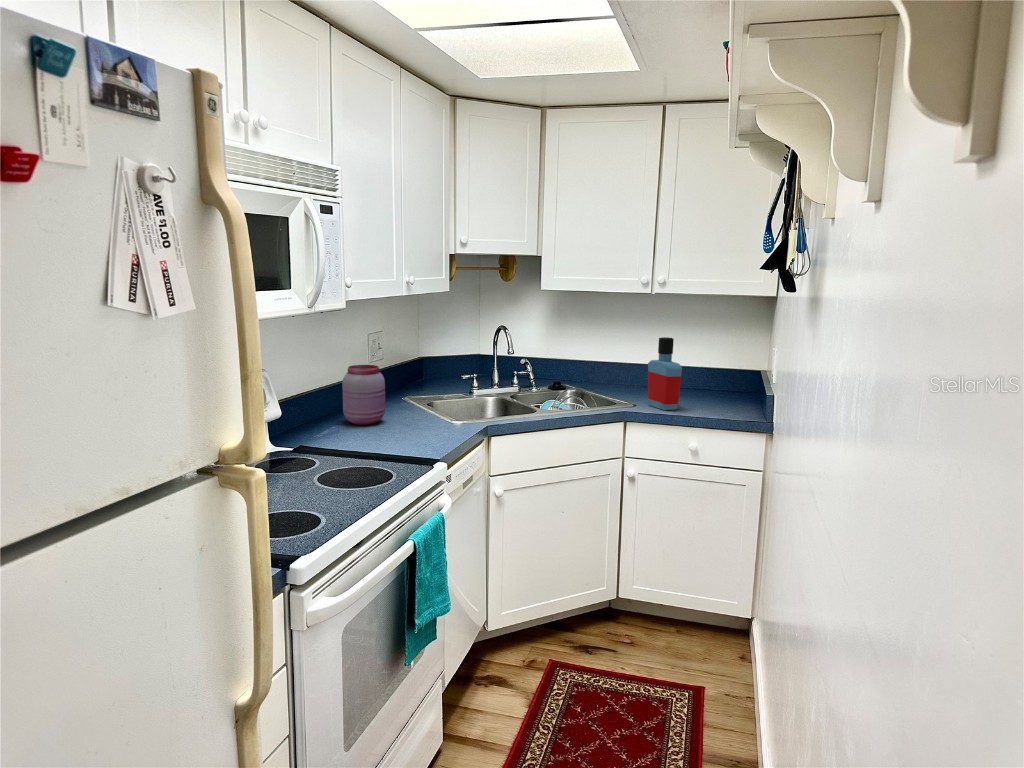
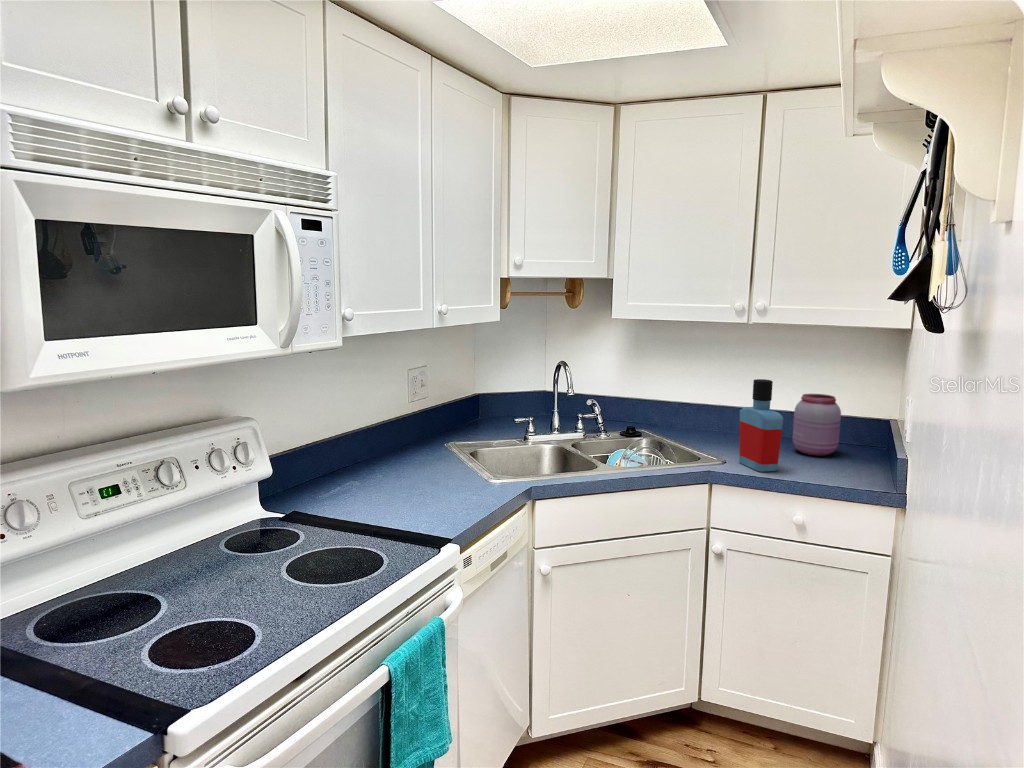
jar: present [342,365,385,425] -> present [793,394,841,456]

